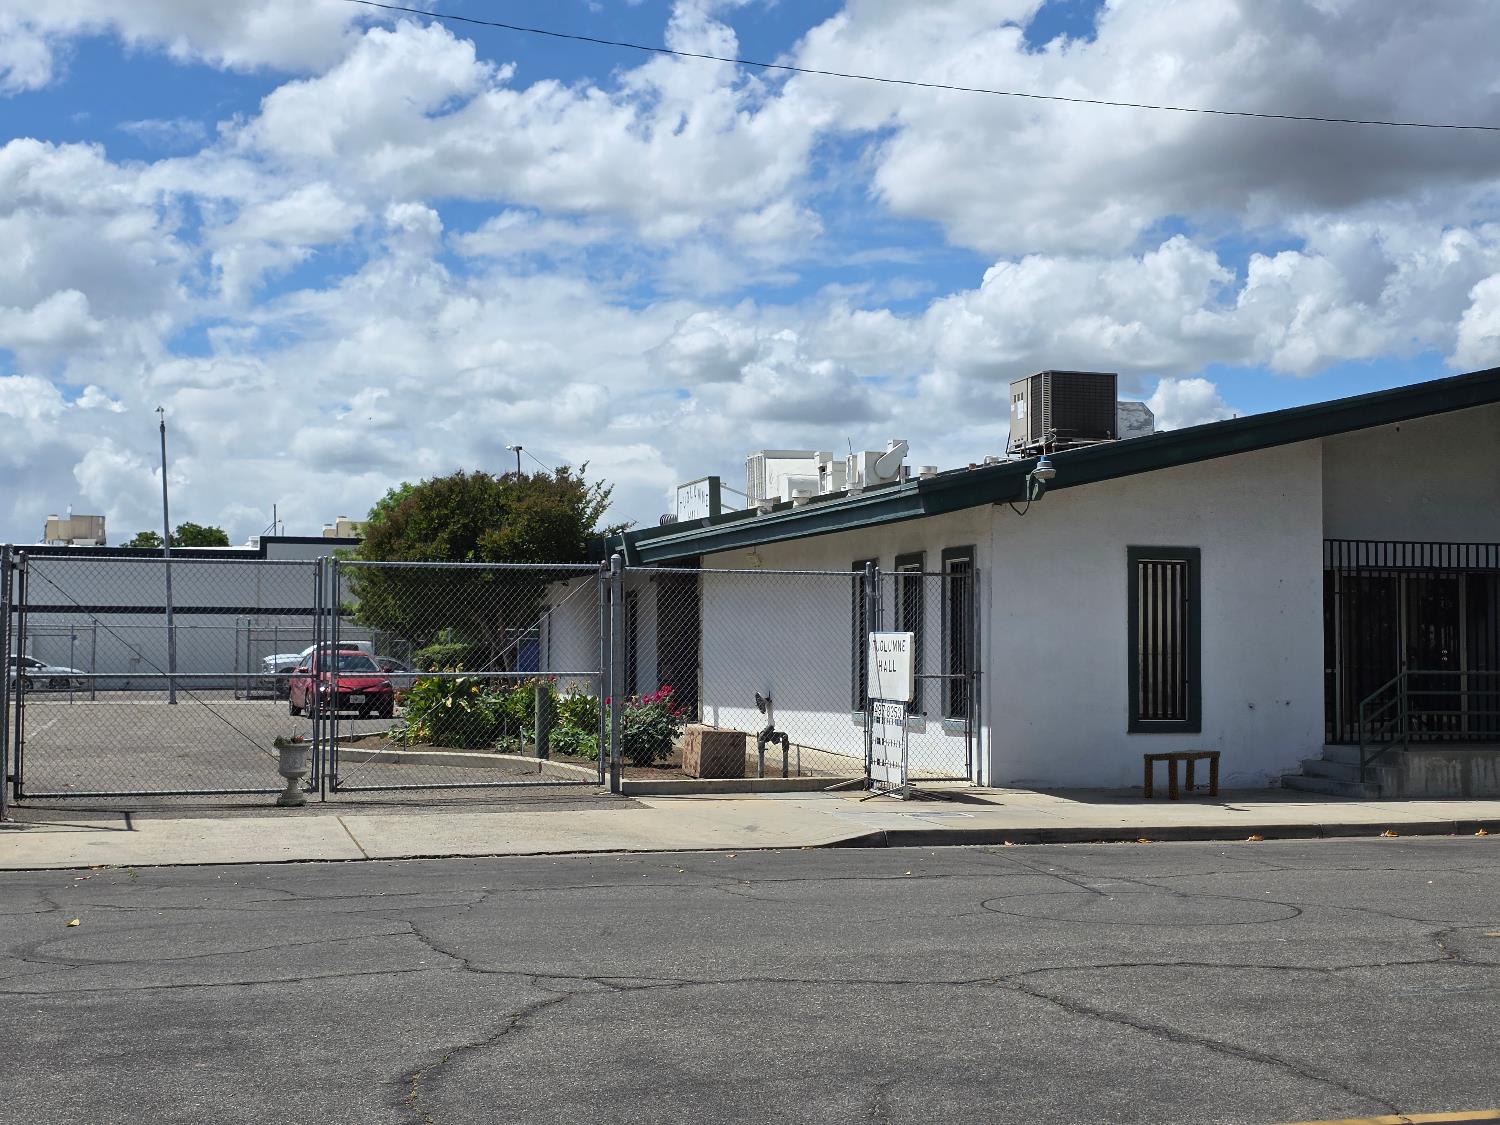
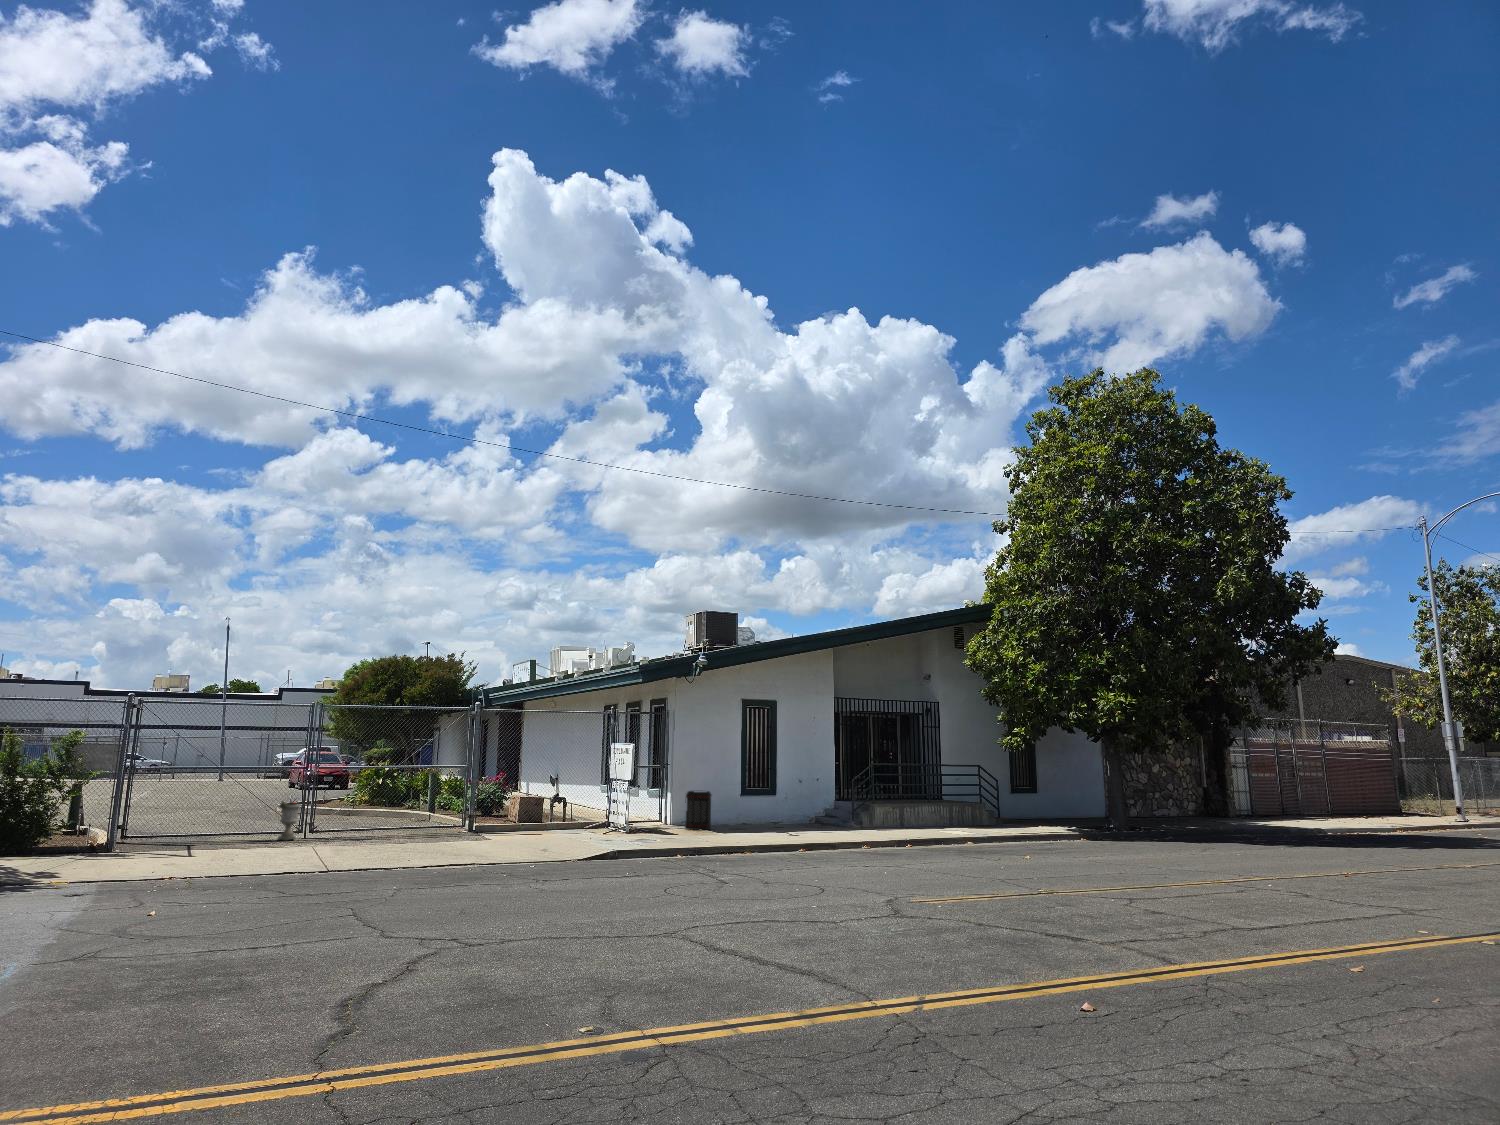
trash can: none [1019,724,1072,800] -> present [685,791,711,830]
bench: present [1144,750,1220,800] -> none [747,803,784,829]

